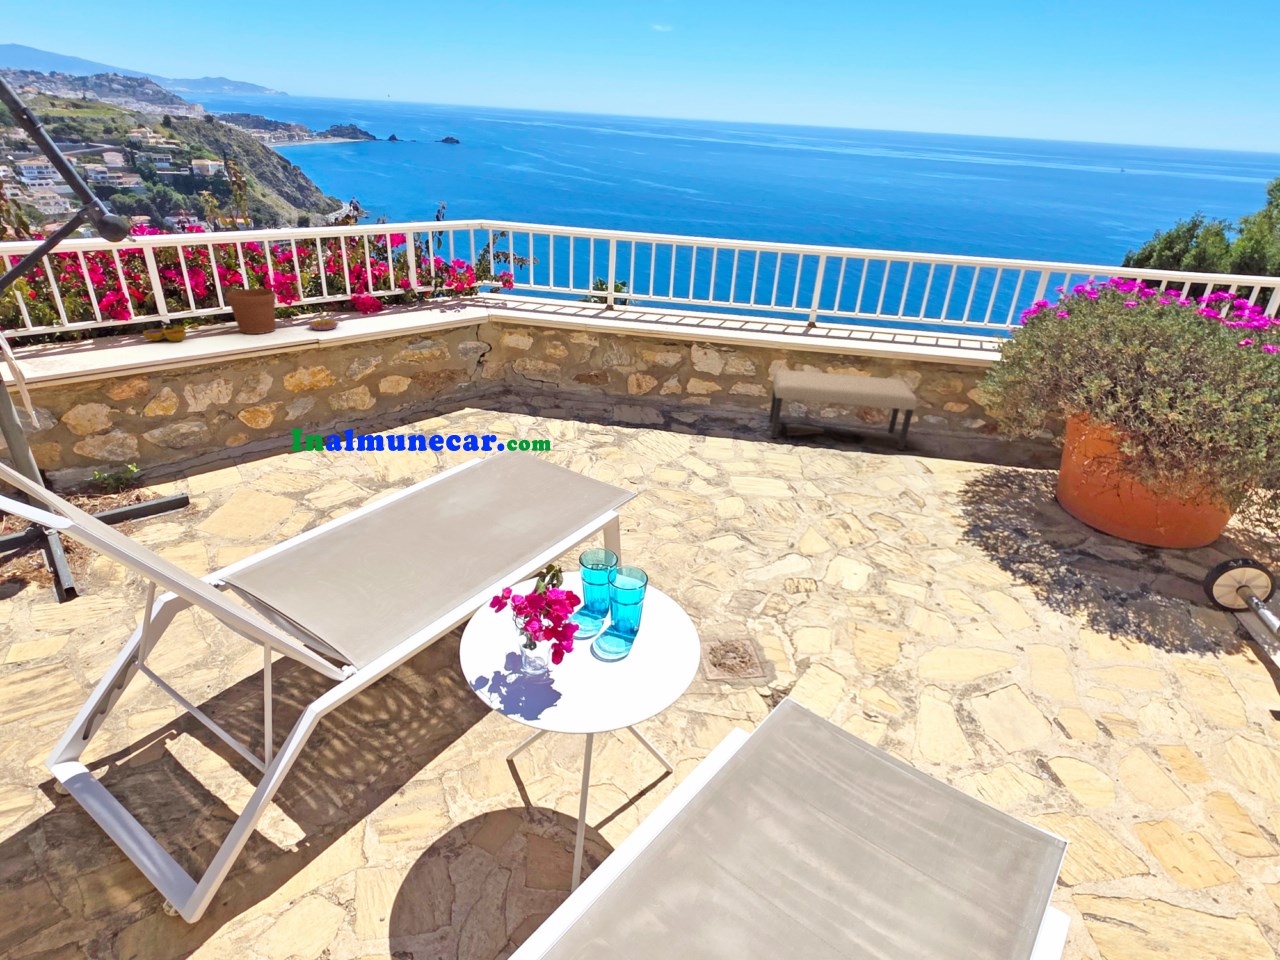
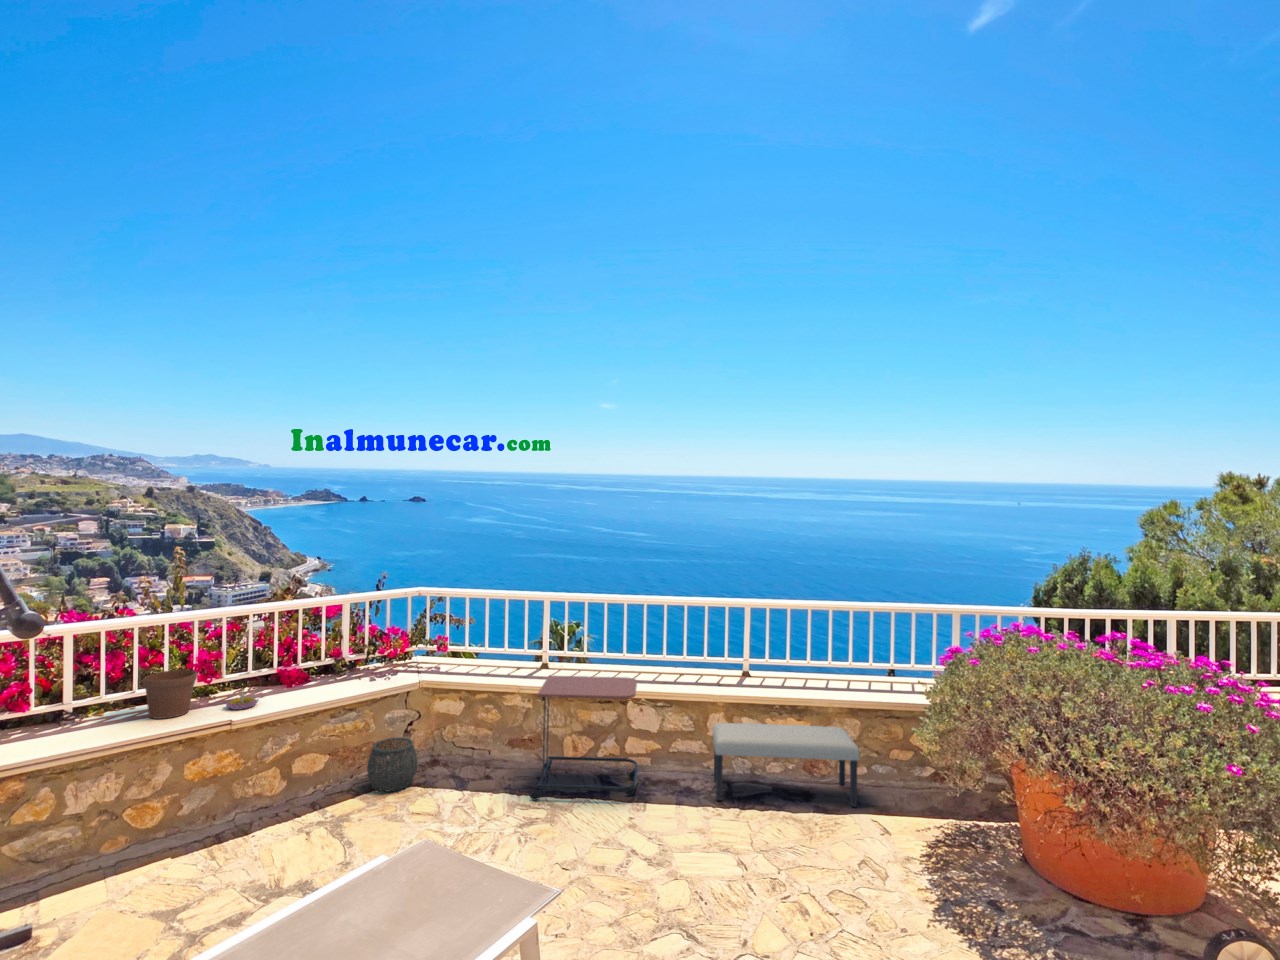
side table: none [599,316,703,429] -> present [530,676,638,800]
decorative bowl: present [143,323,186,342] -> none [39,713,88,734]
woven basket: none [447,367,493,414] -> present [367,737,418,792]

